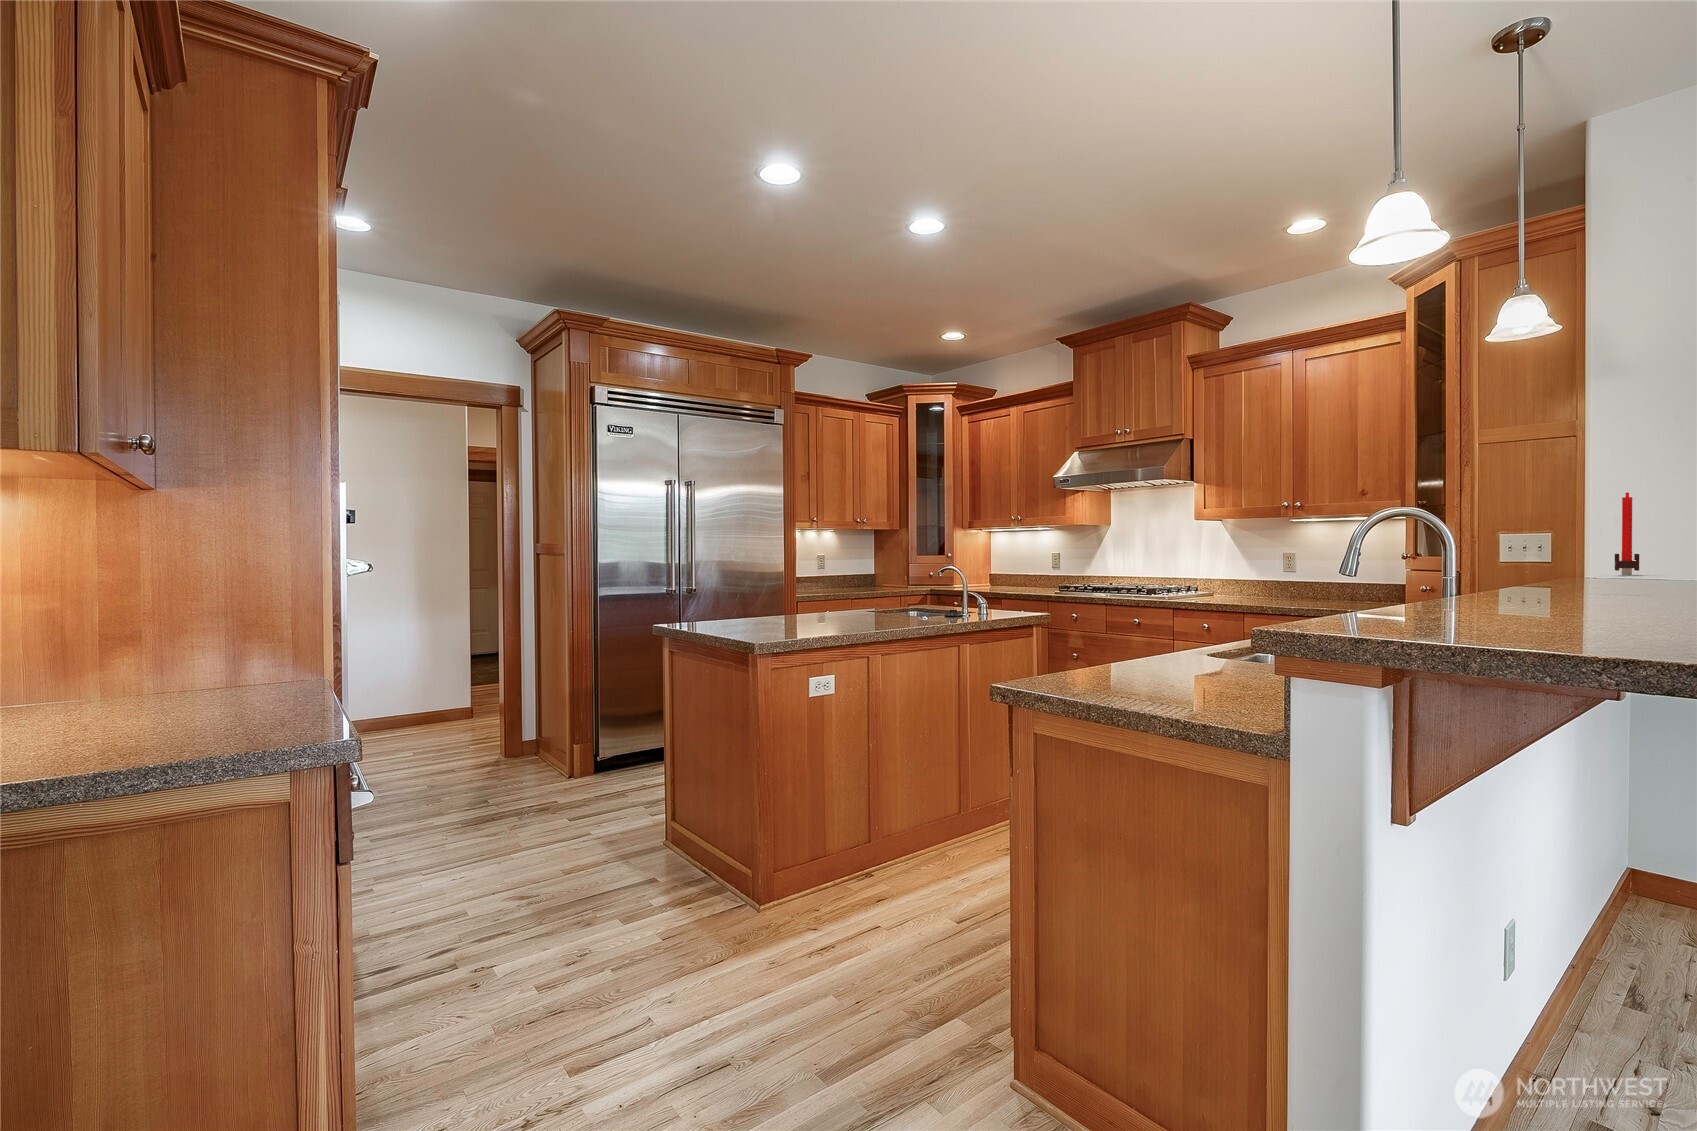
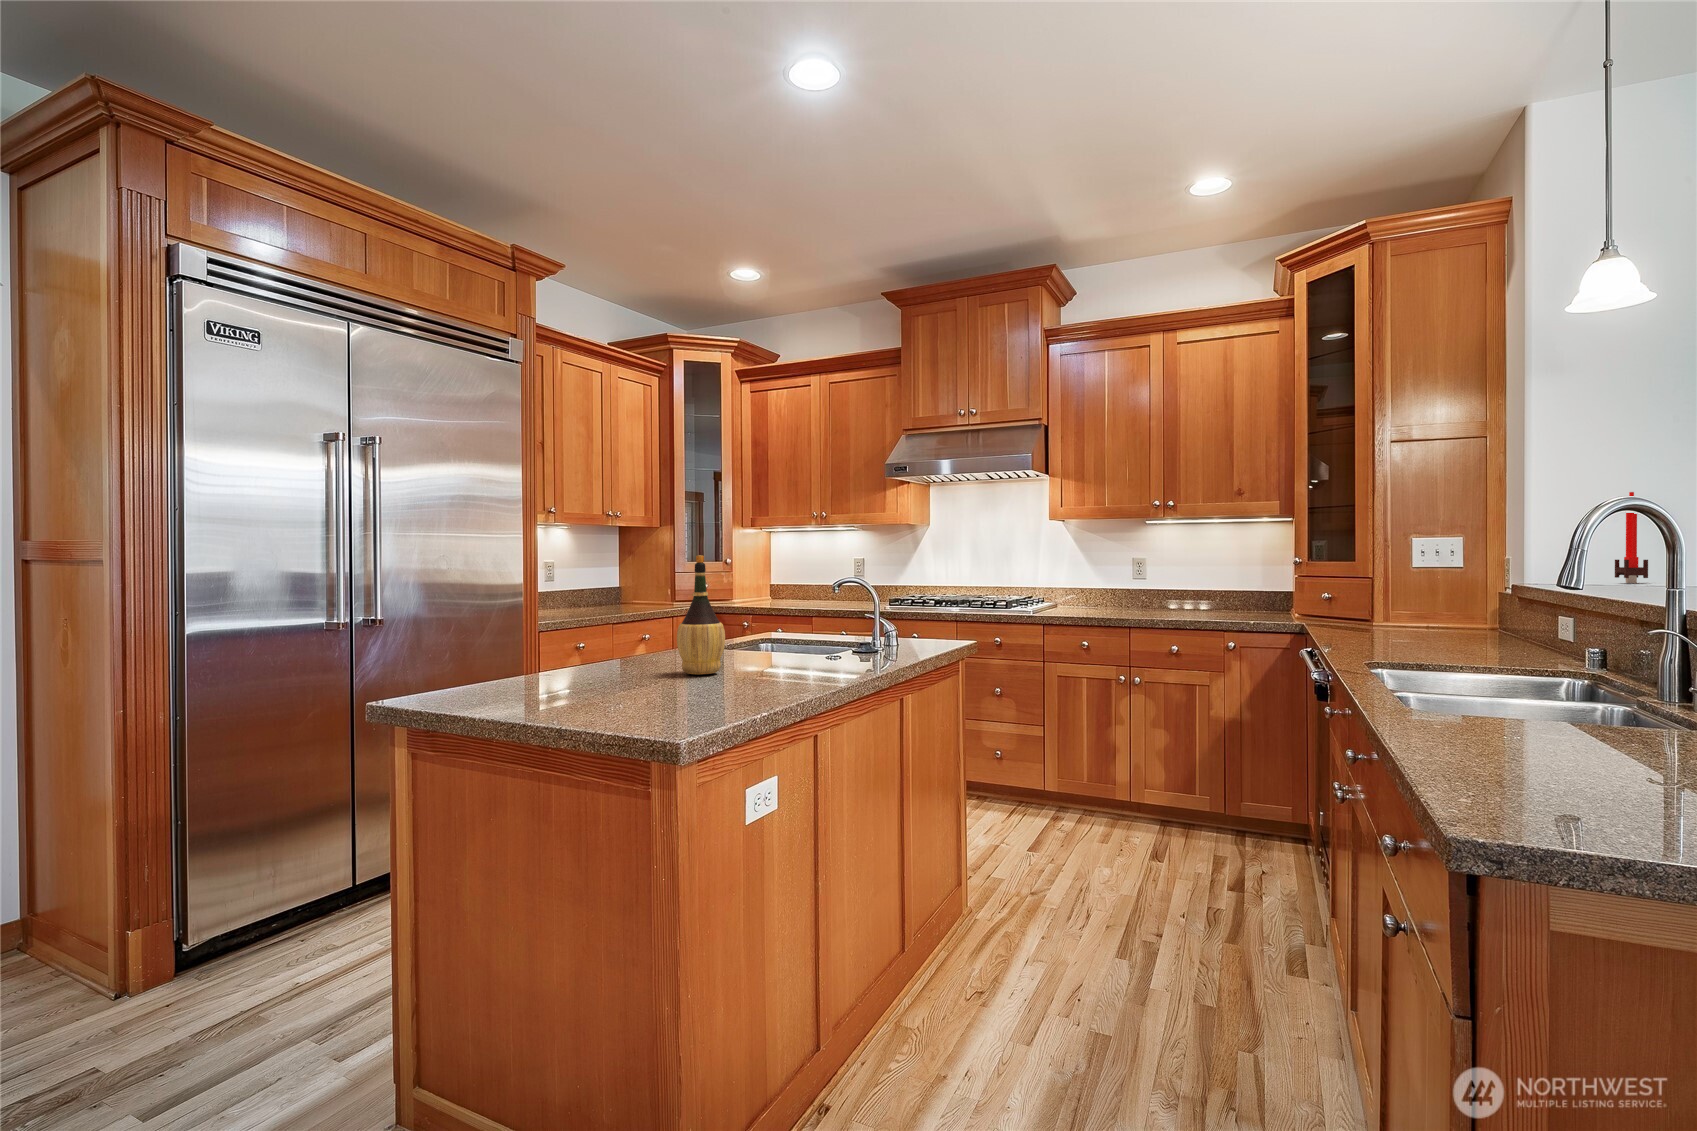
wine bottle: none [815,551,843,620] -> present [677,555,725,674]

